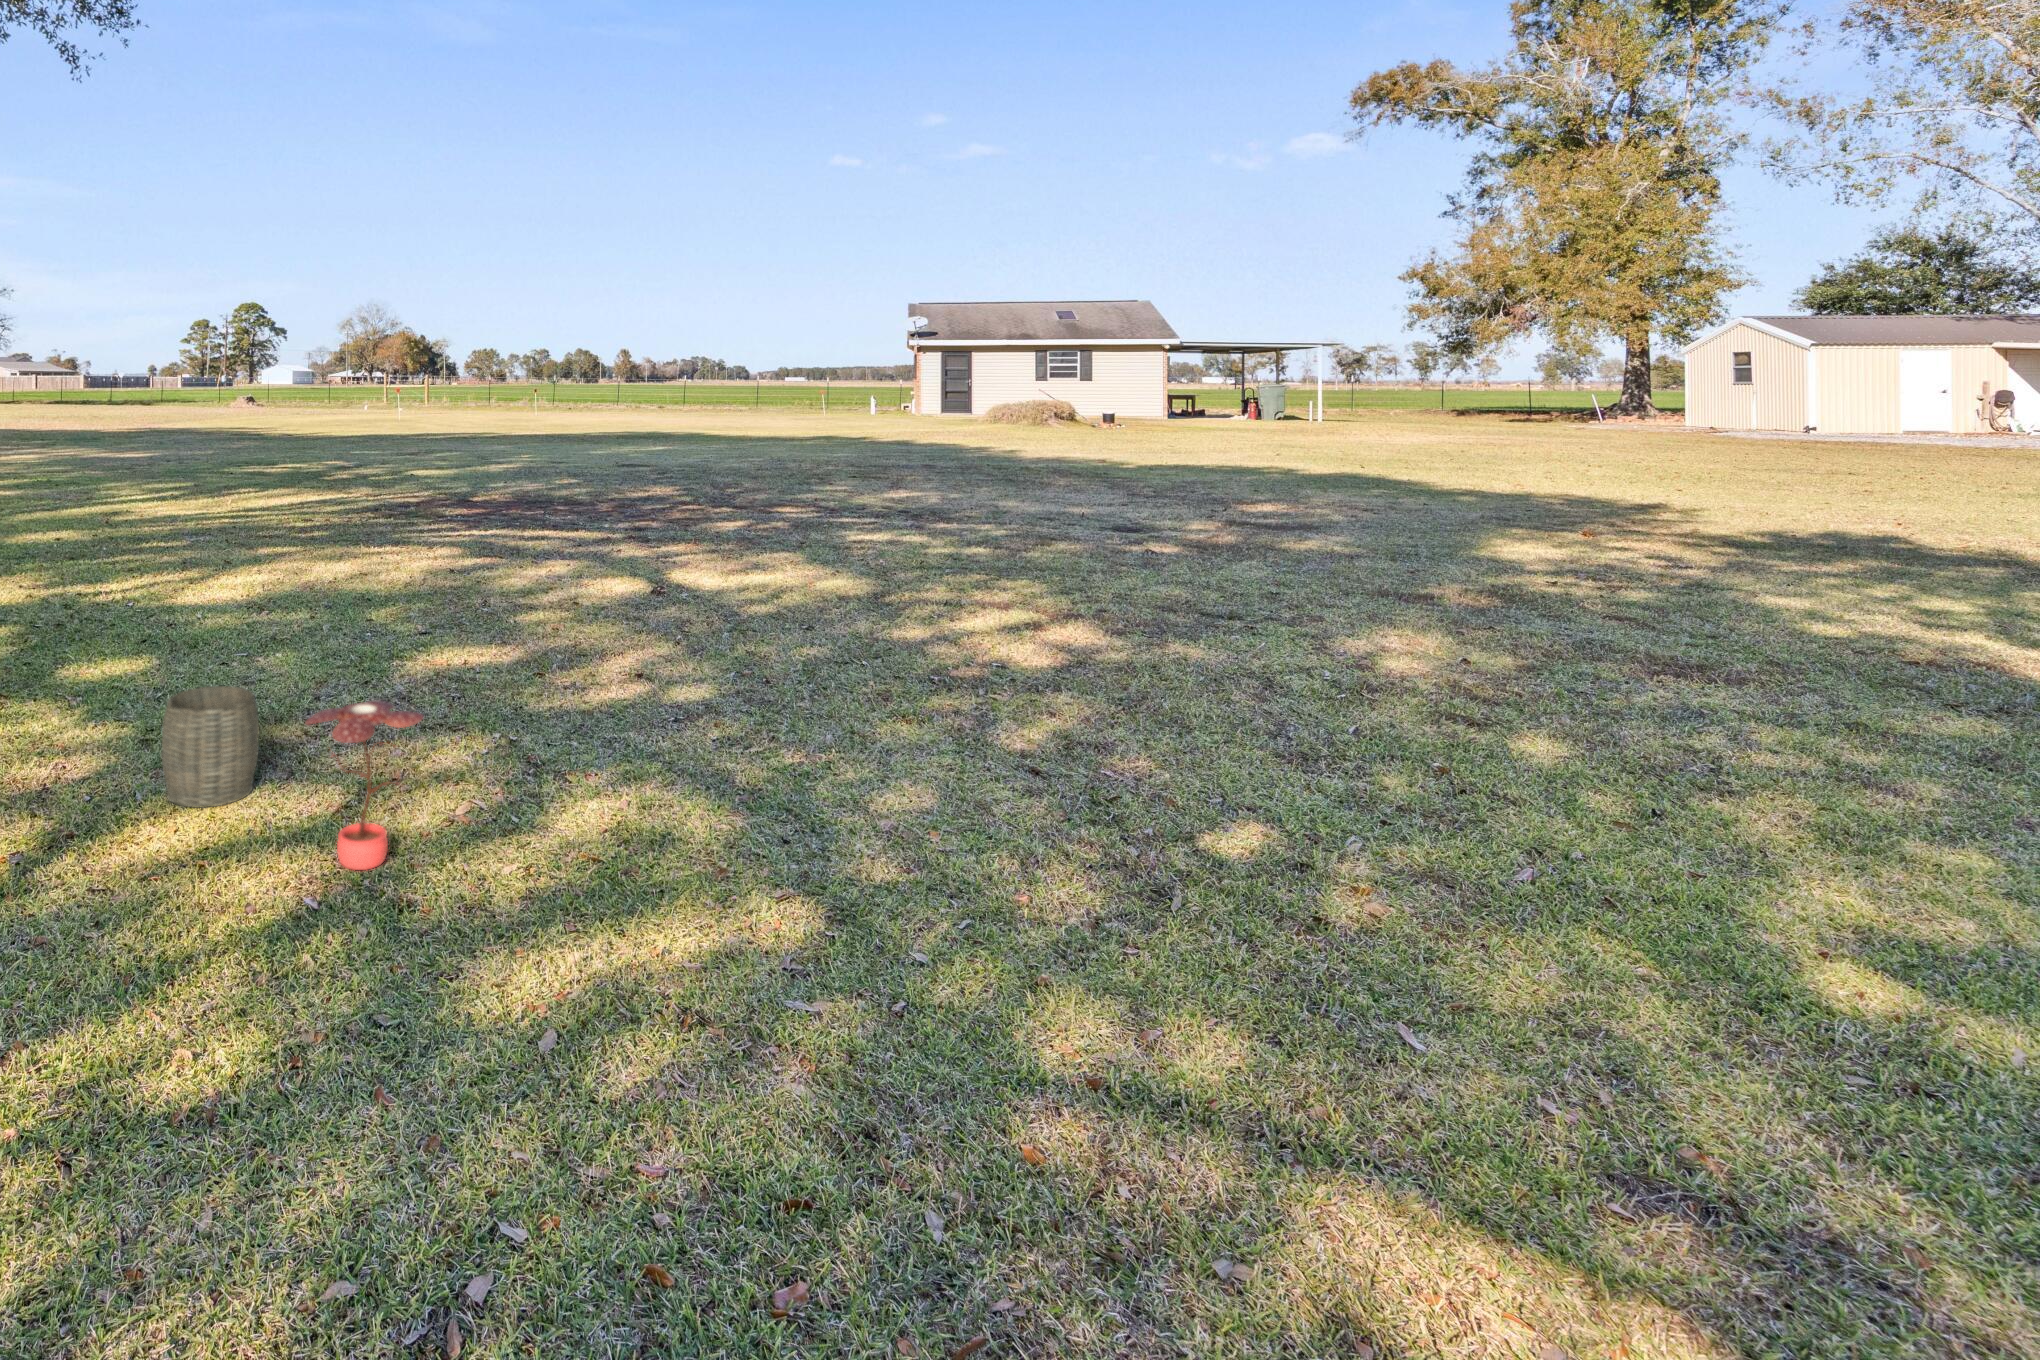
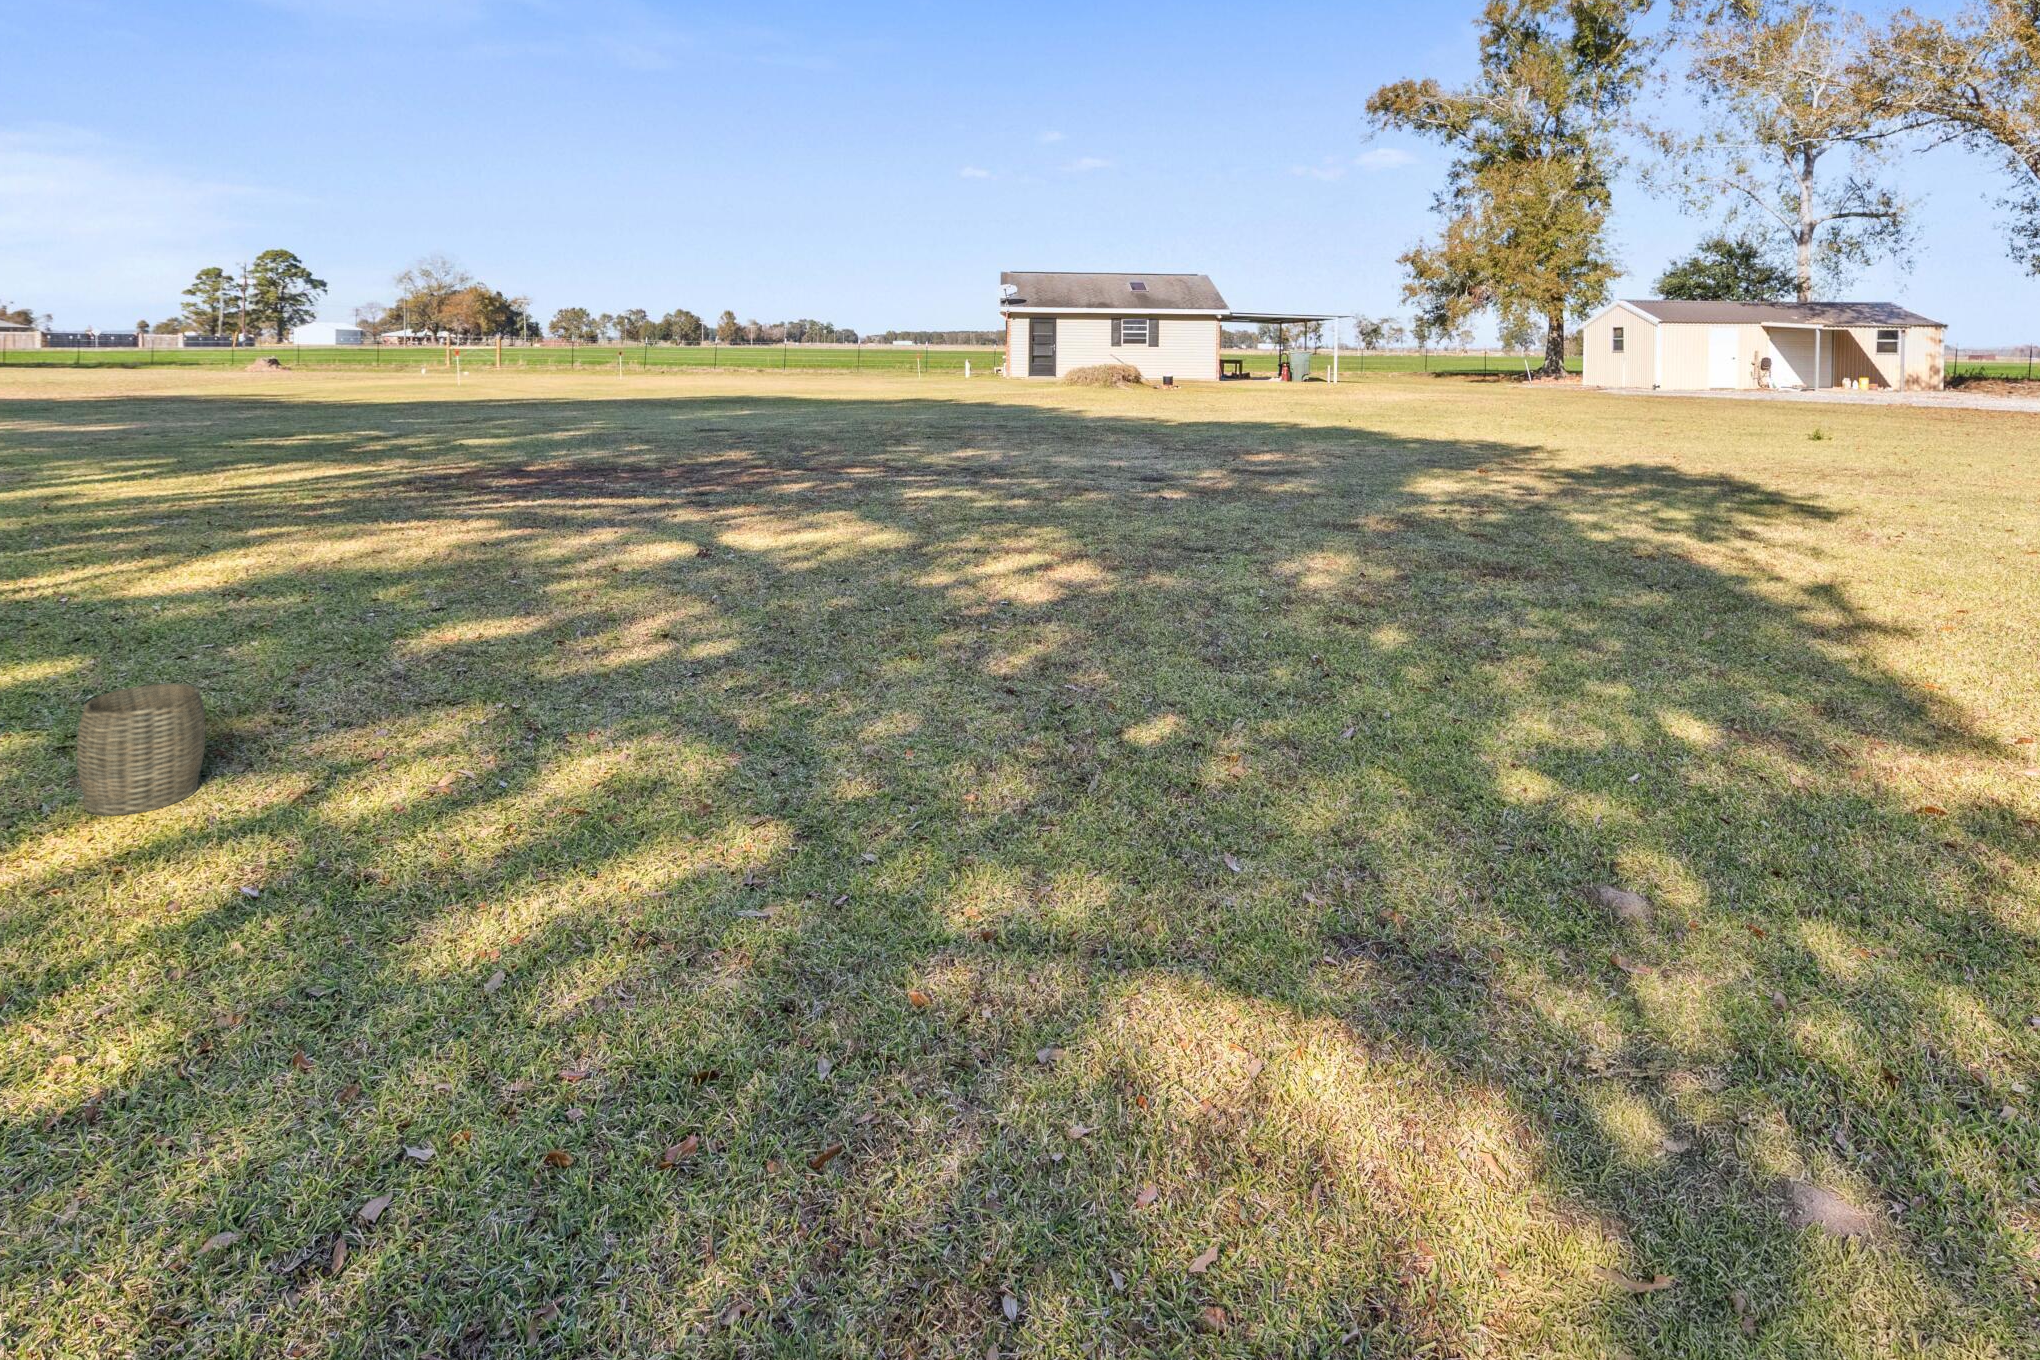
potted plant: present [306,700,424,870] -> none [247,684,387,854]

